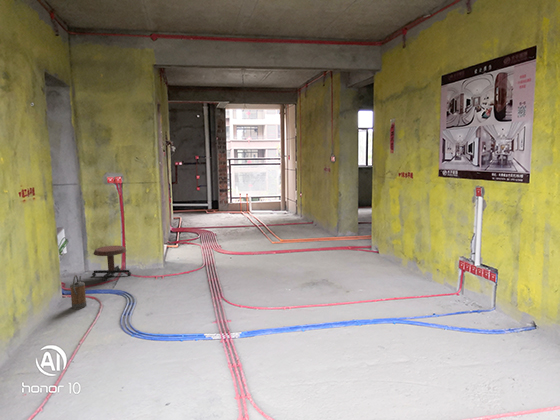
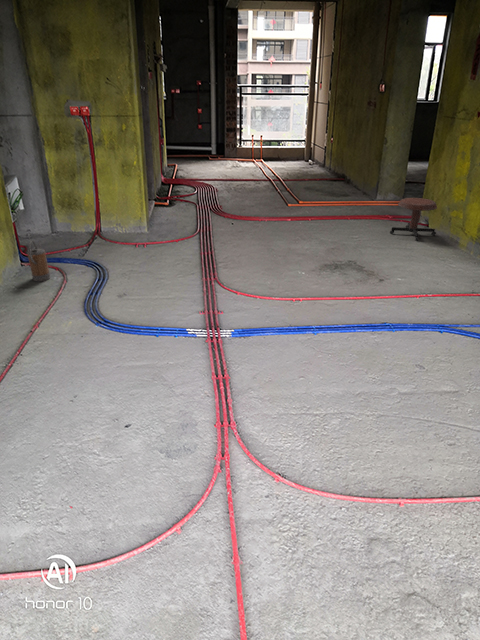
stool: present [92,245,131,281] -> present [390,198,437,241]

